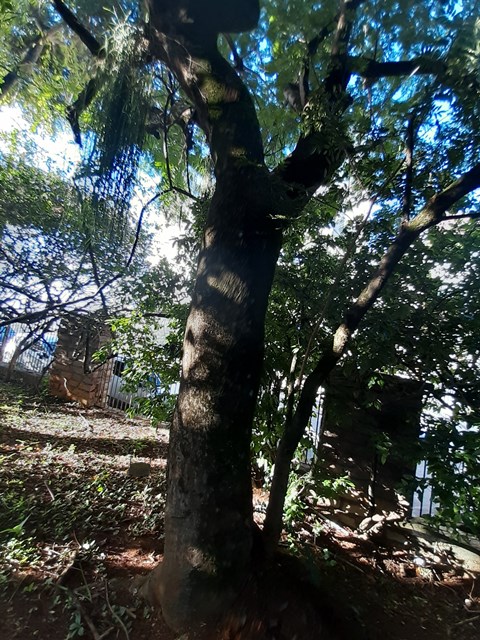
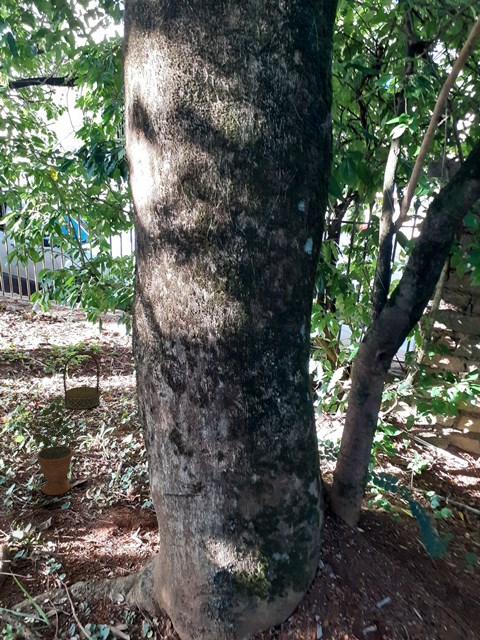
potted plant: none [103,462,129,526] -> present [28,395,73,495]

